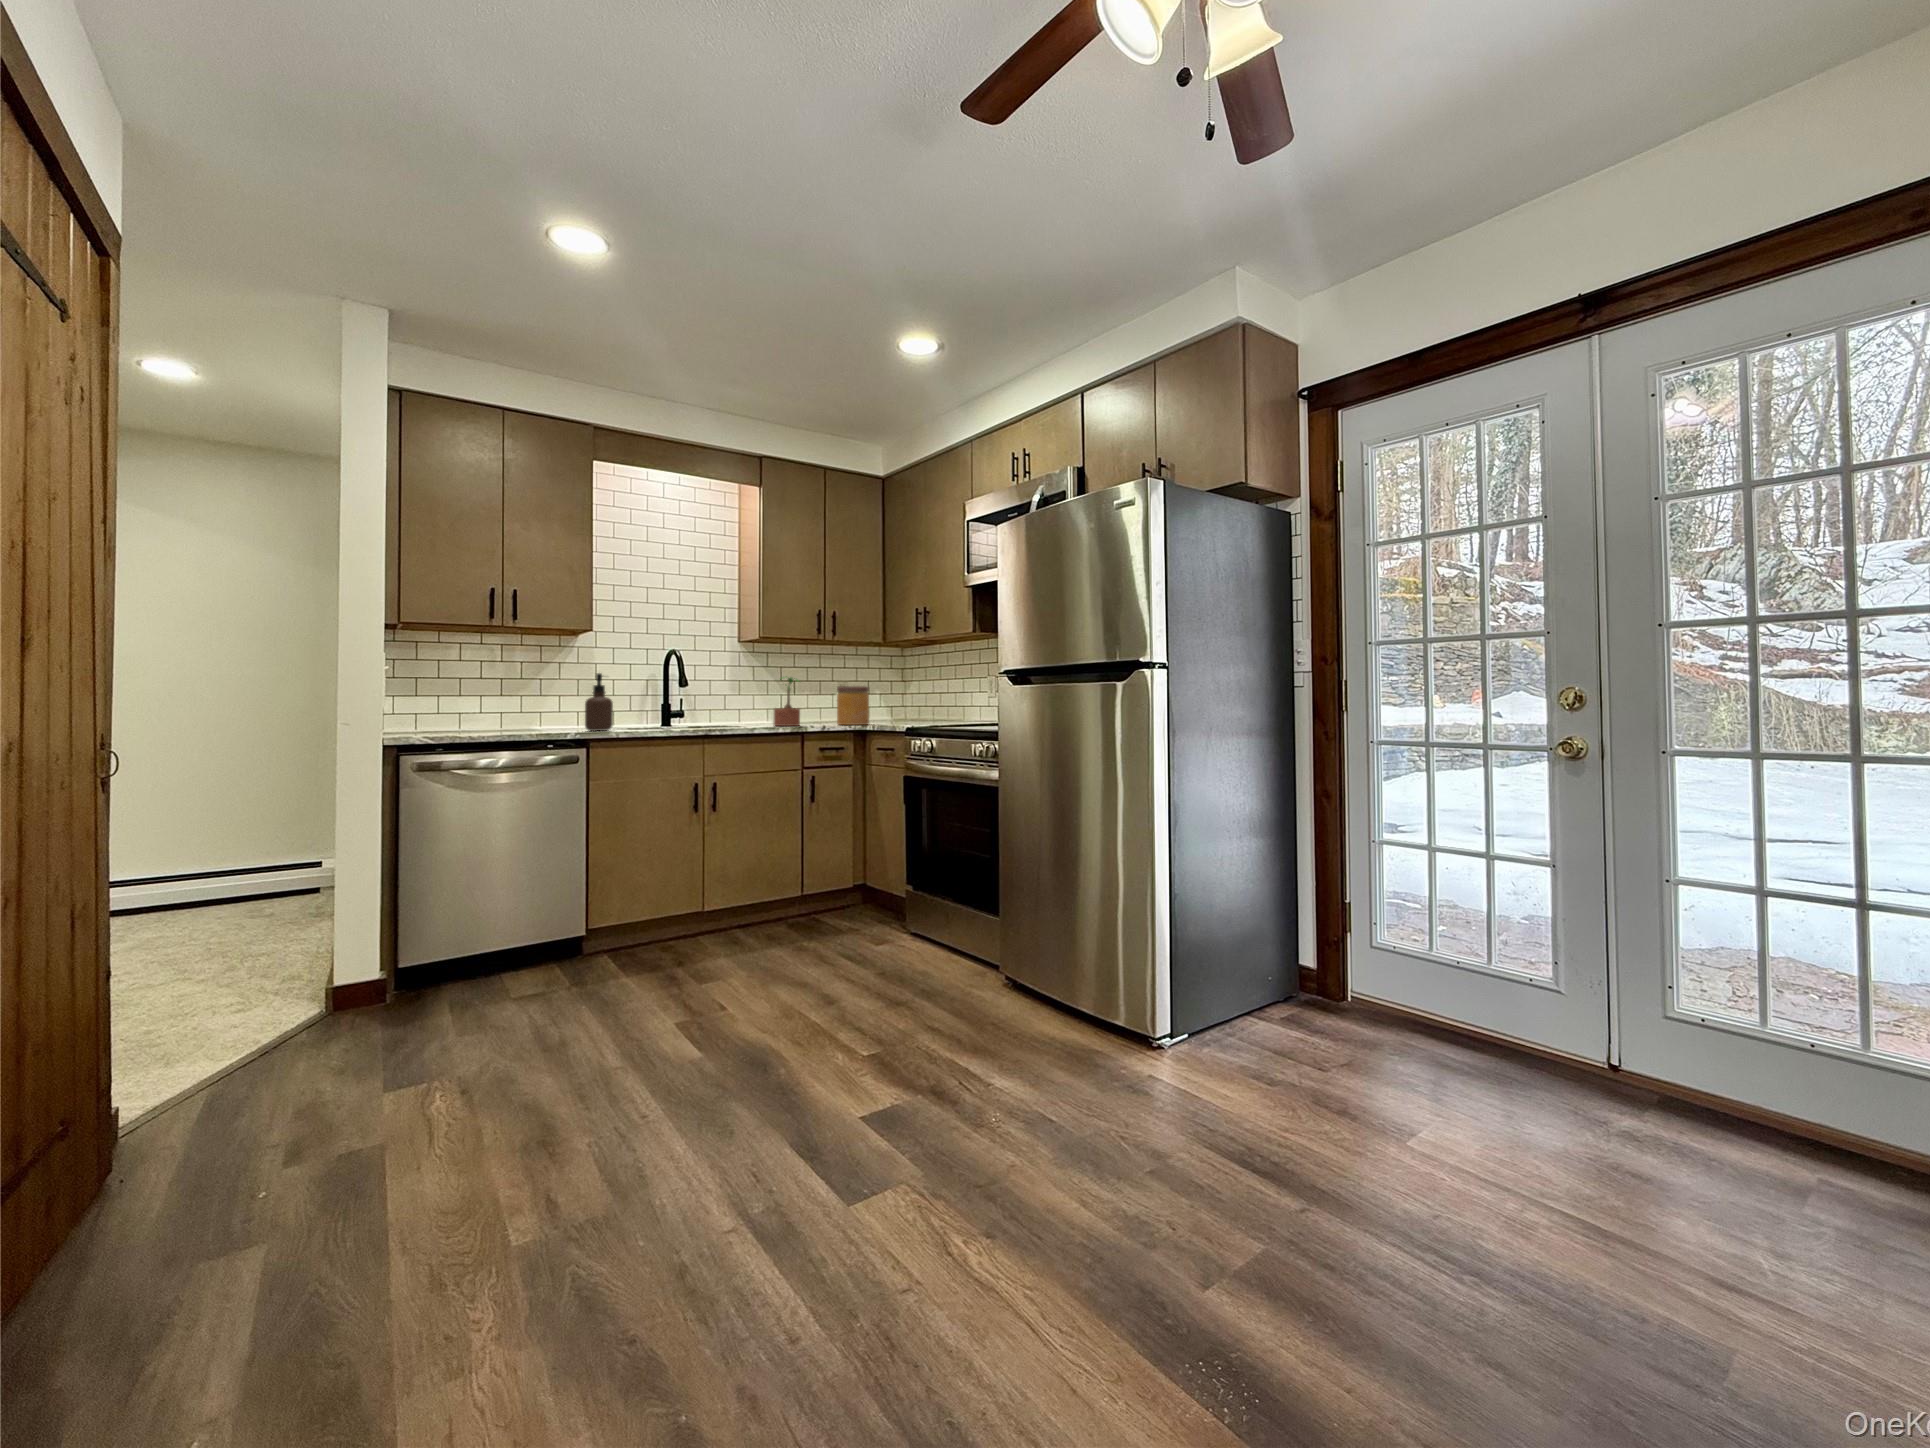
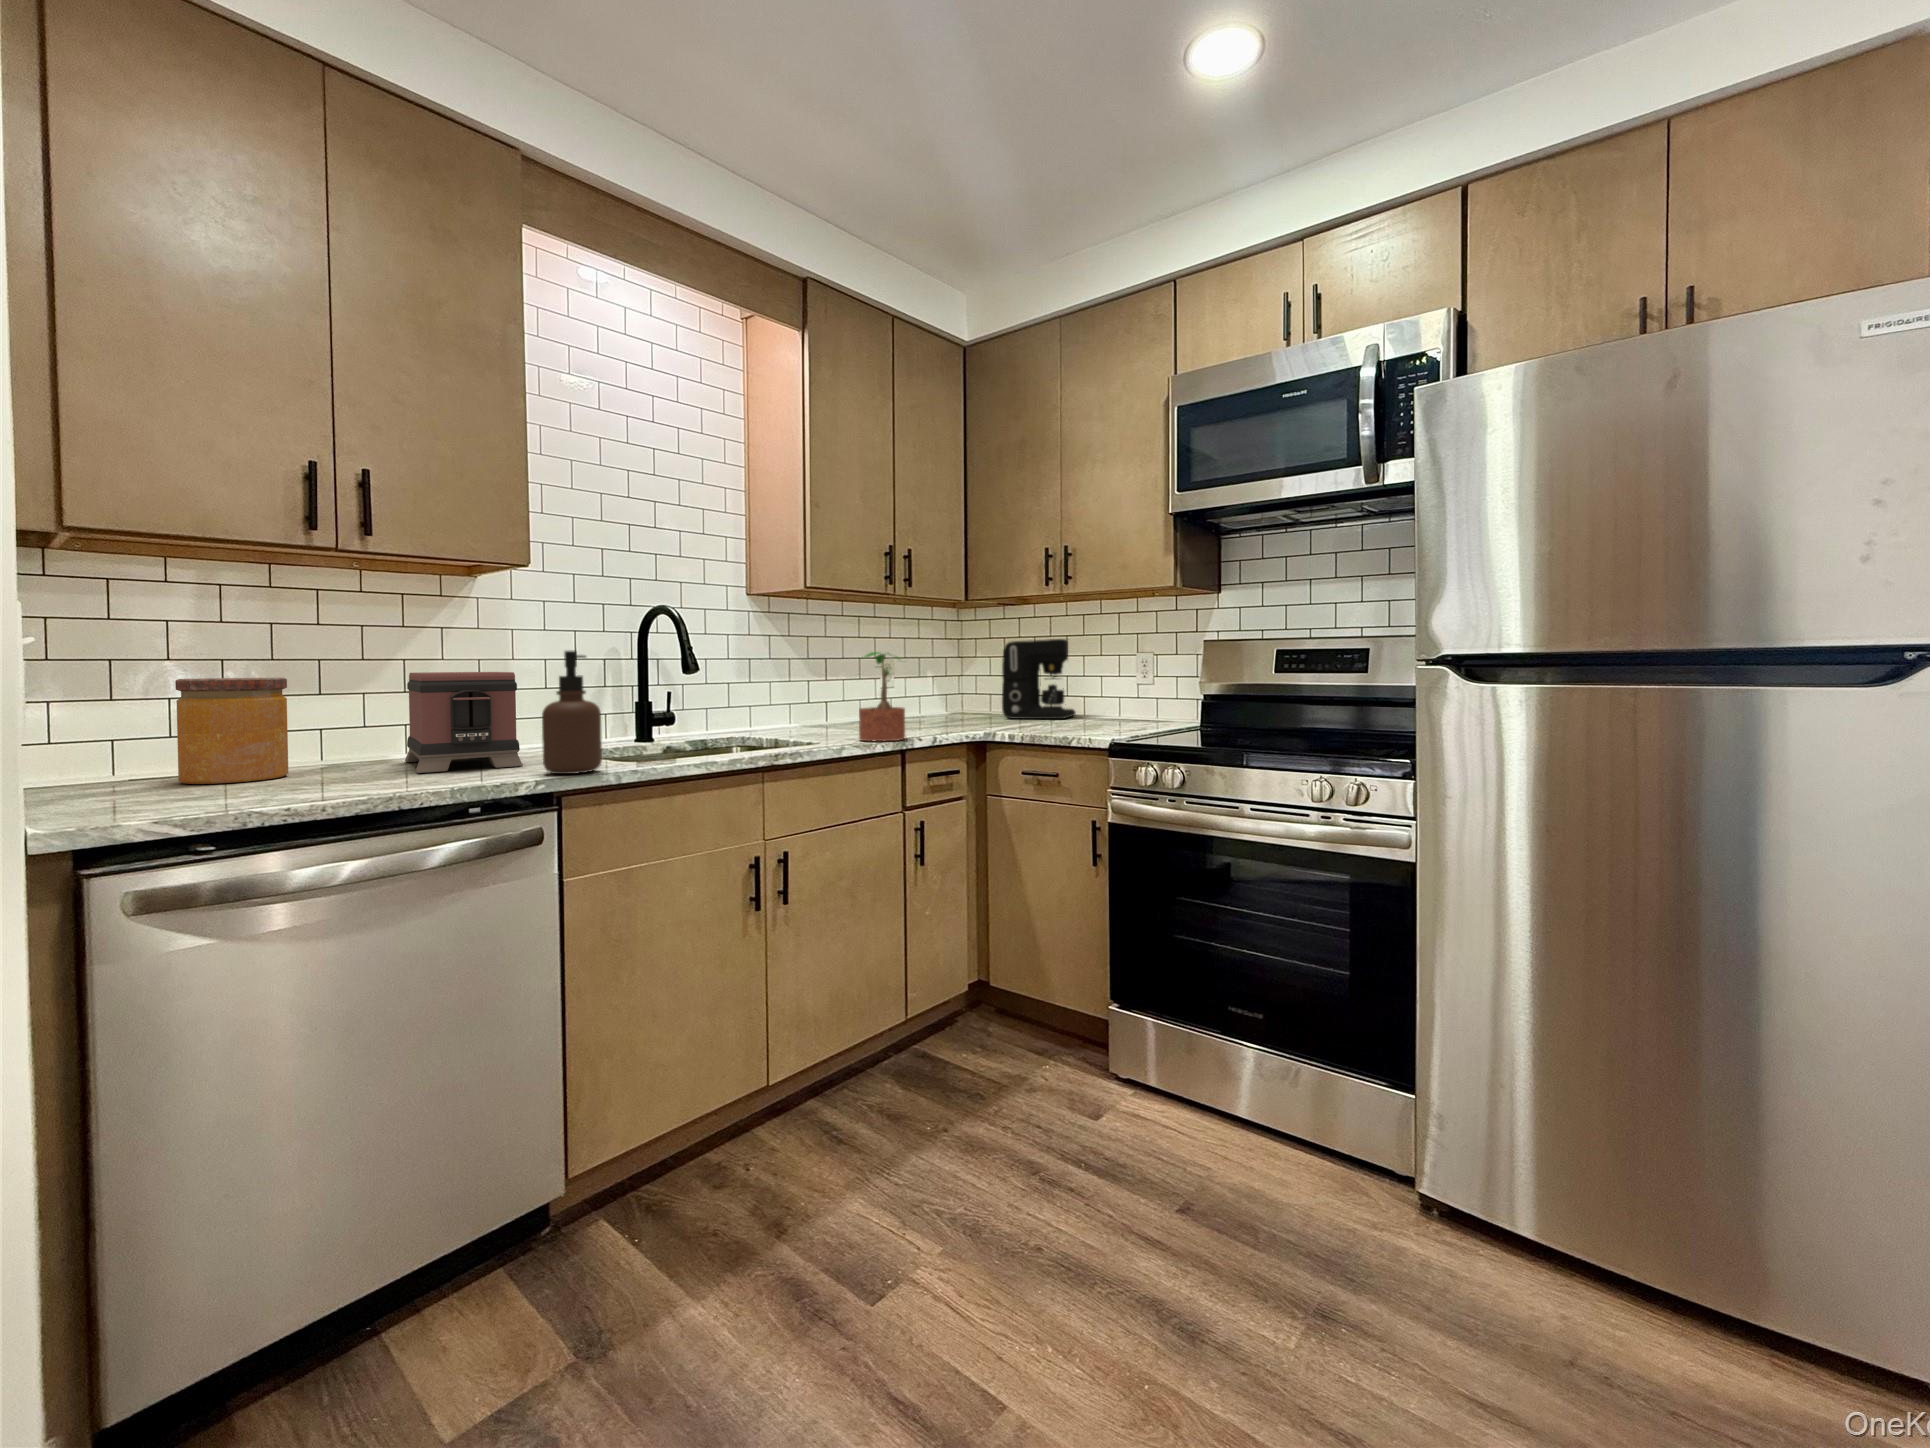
coffee maker: none [904,671,956,721] -> present [1002,639,1076,719]
toaster: none [535,684,584,730] -> present [405,672,523,773]
jar: present [837,686,869,725] -> present [175,678,288,784]

